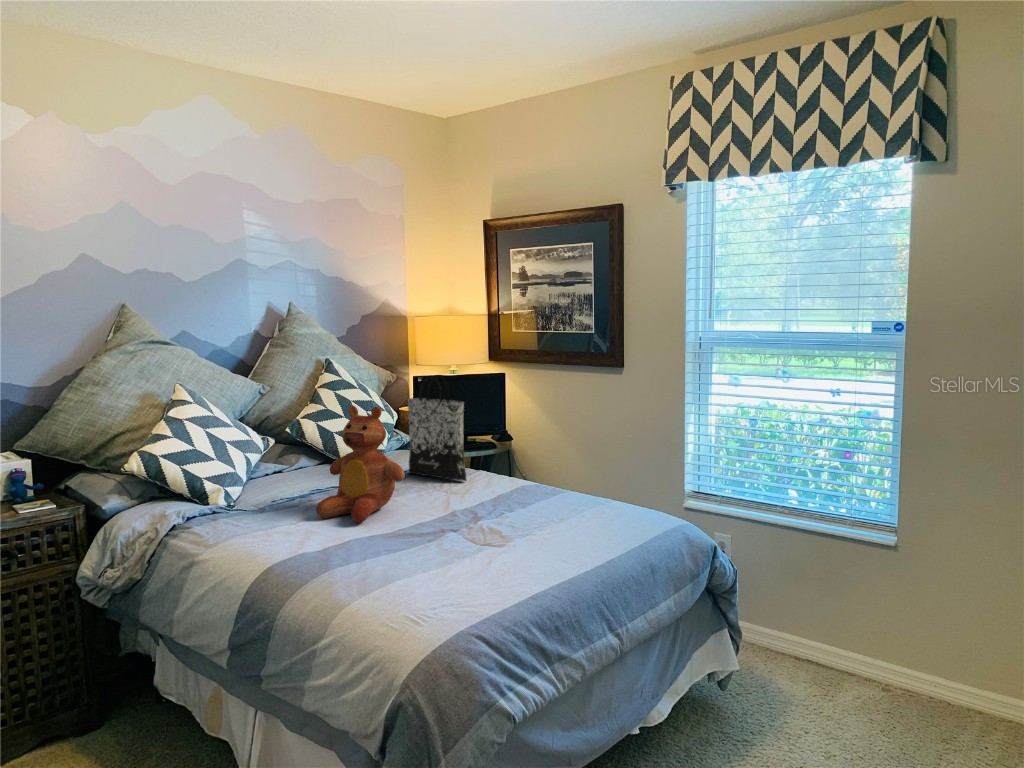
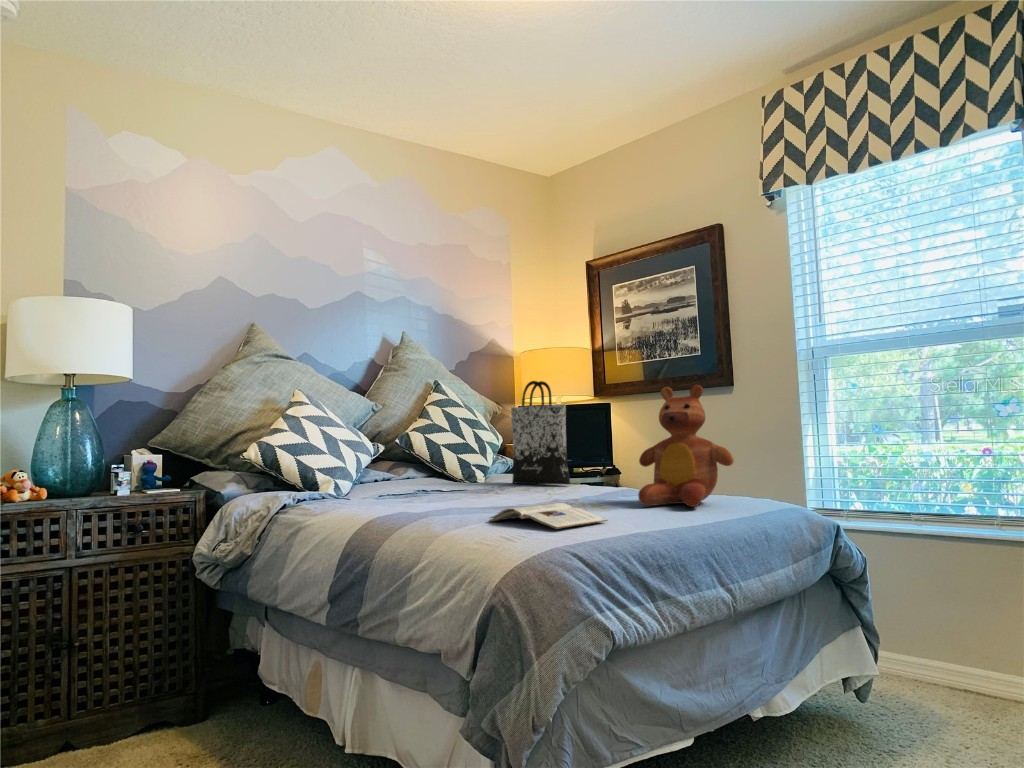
teddy bear: present [316,405,405,522] -> present [638,385,734,507]
magazine: none [391,547,508,594] -> present [489,503,607,529]

